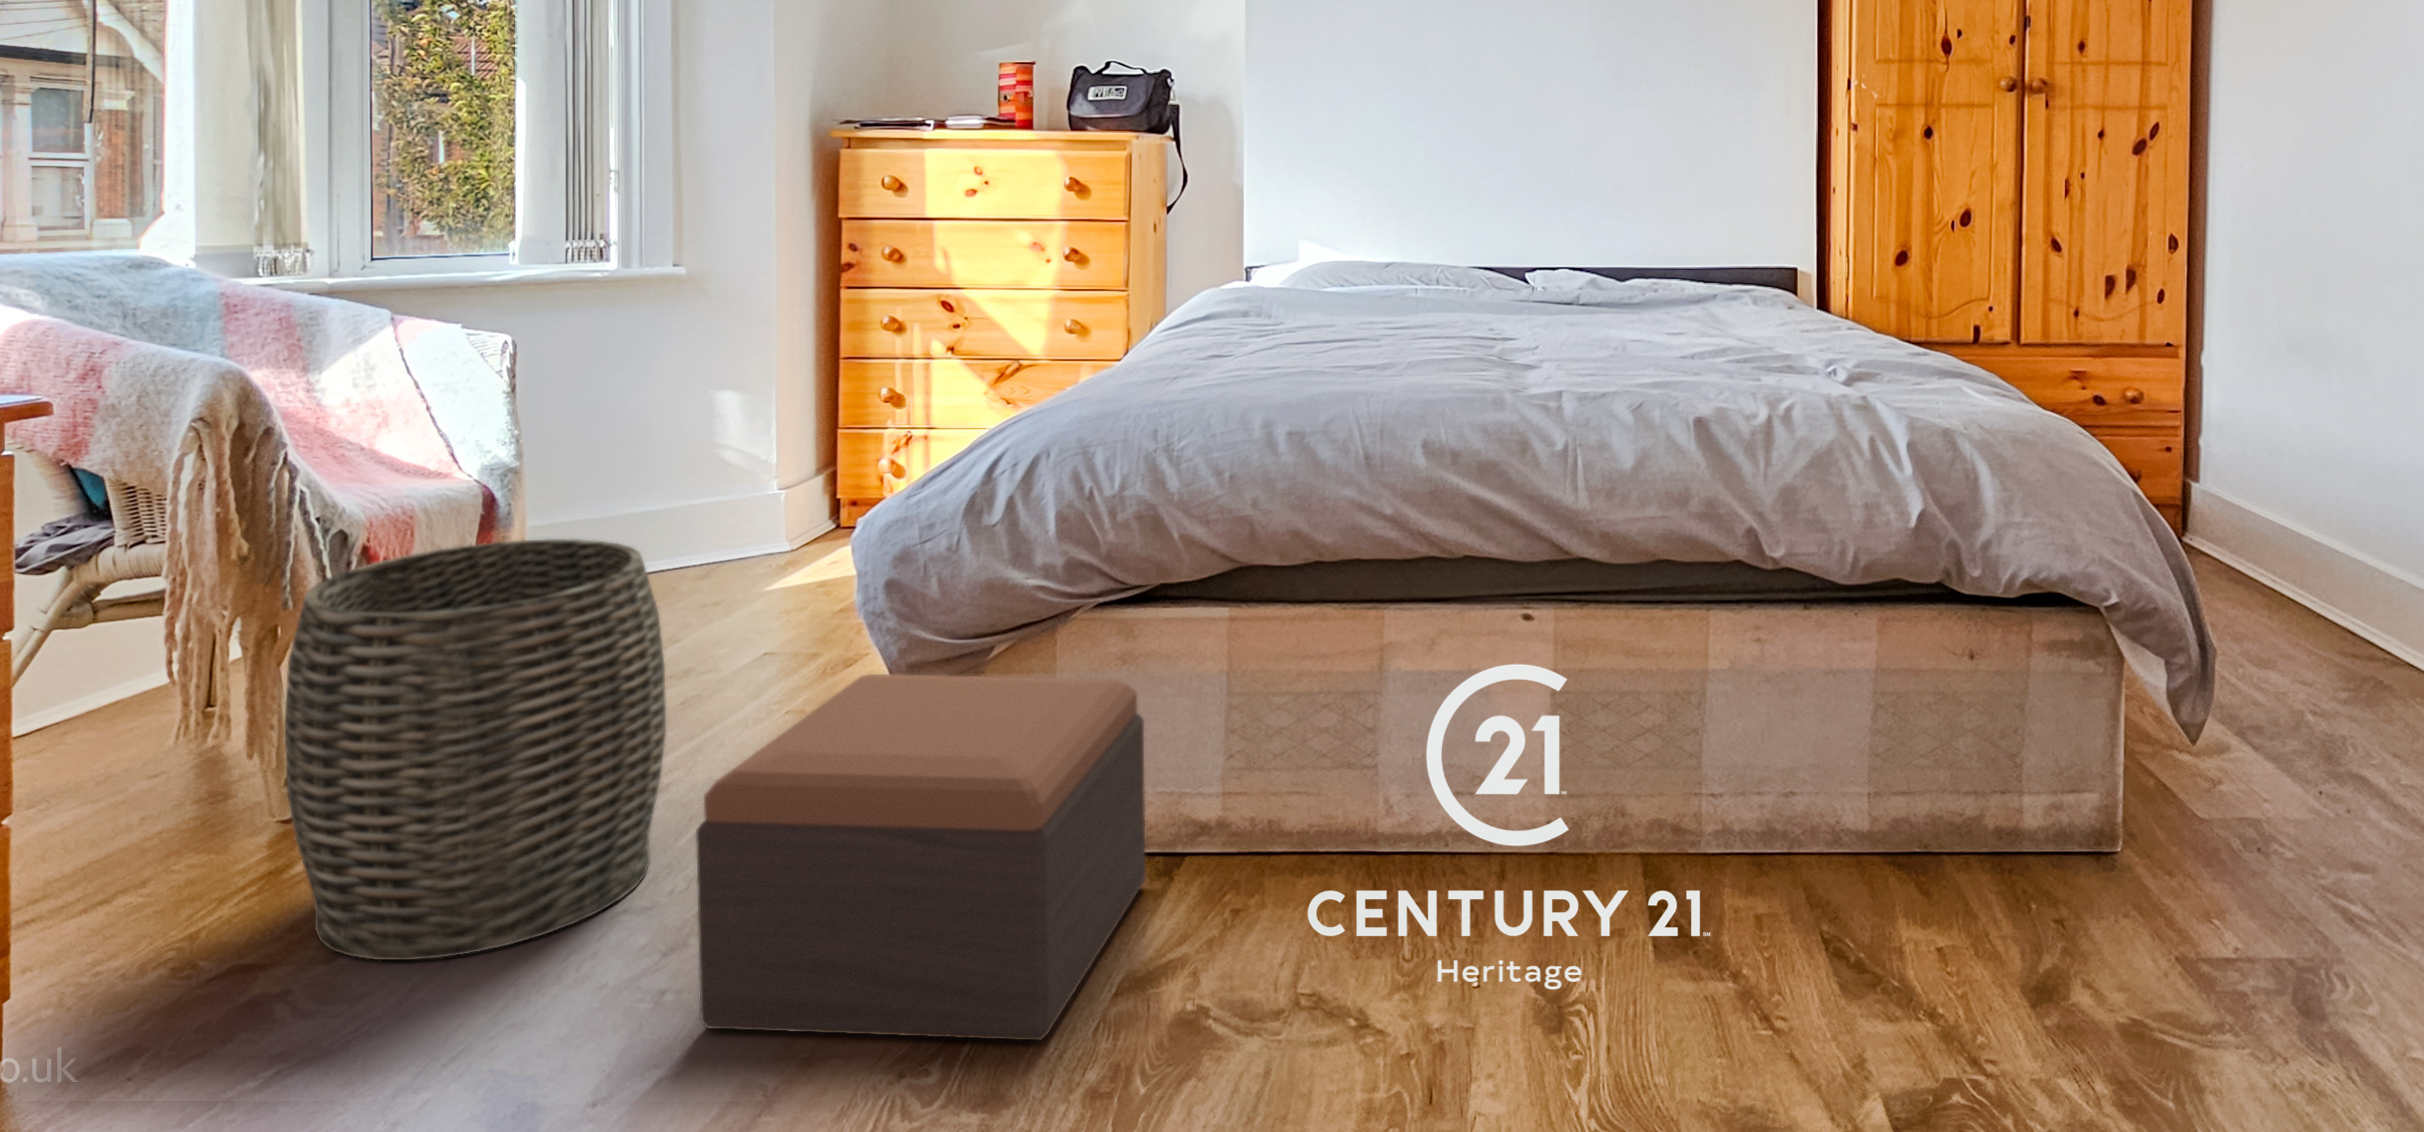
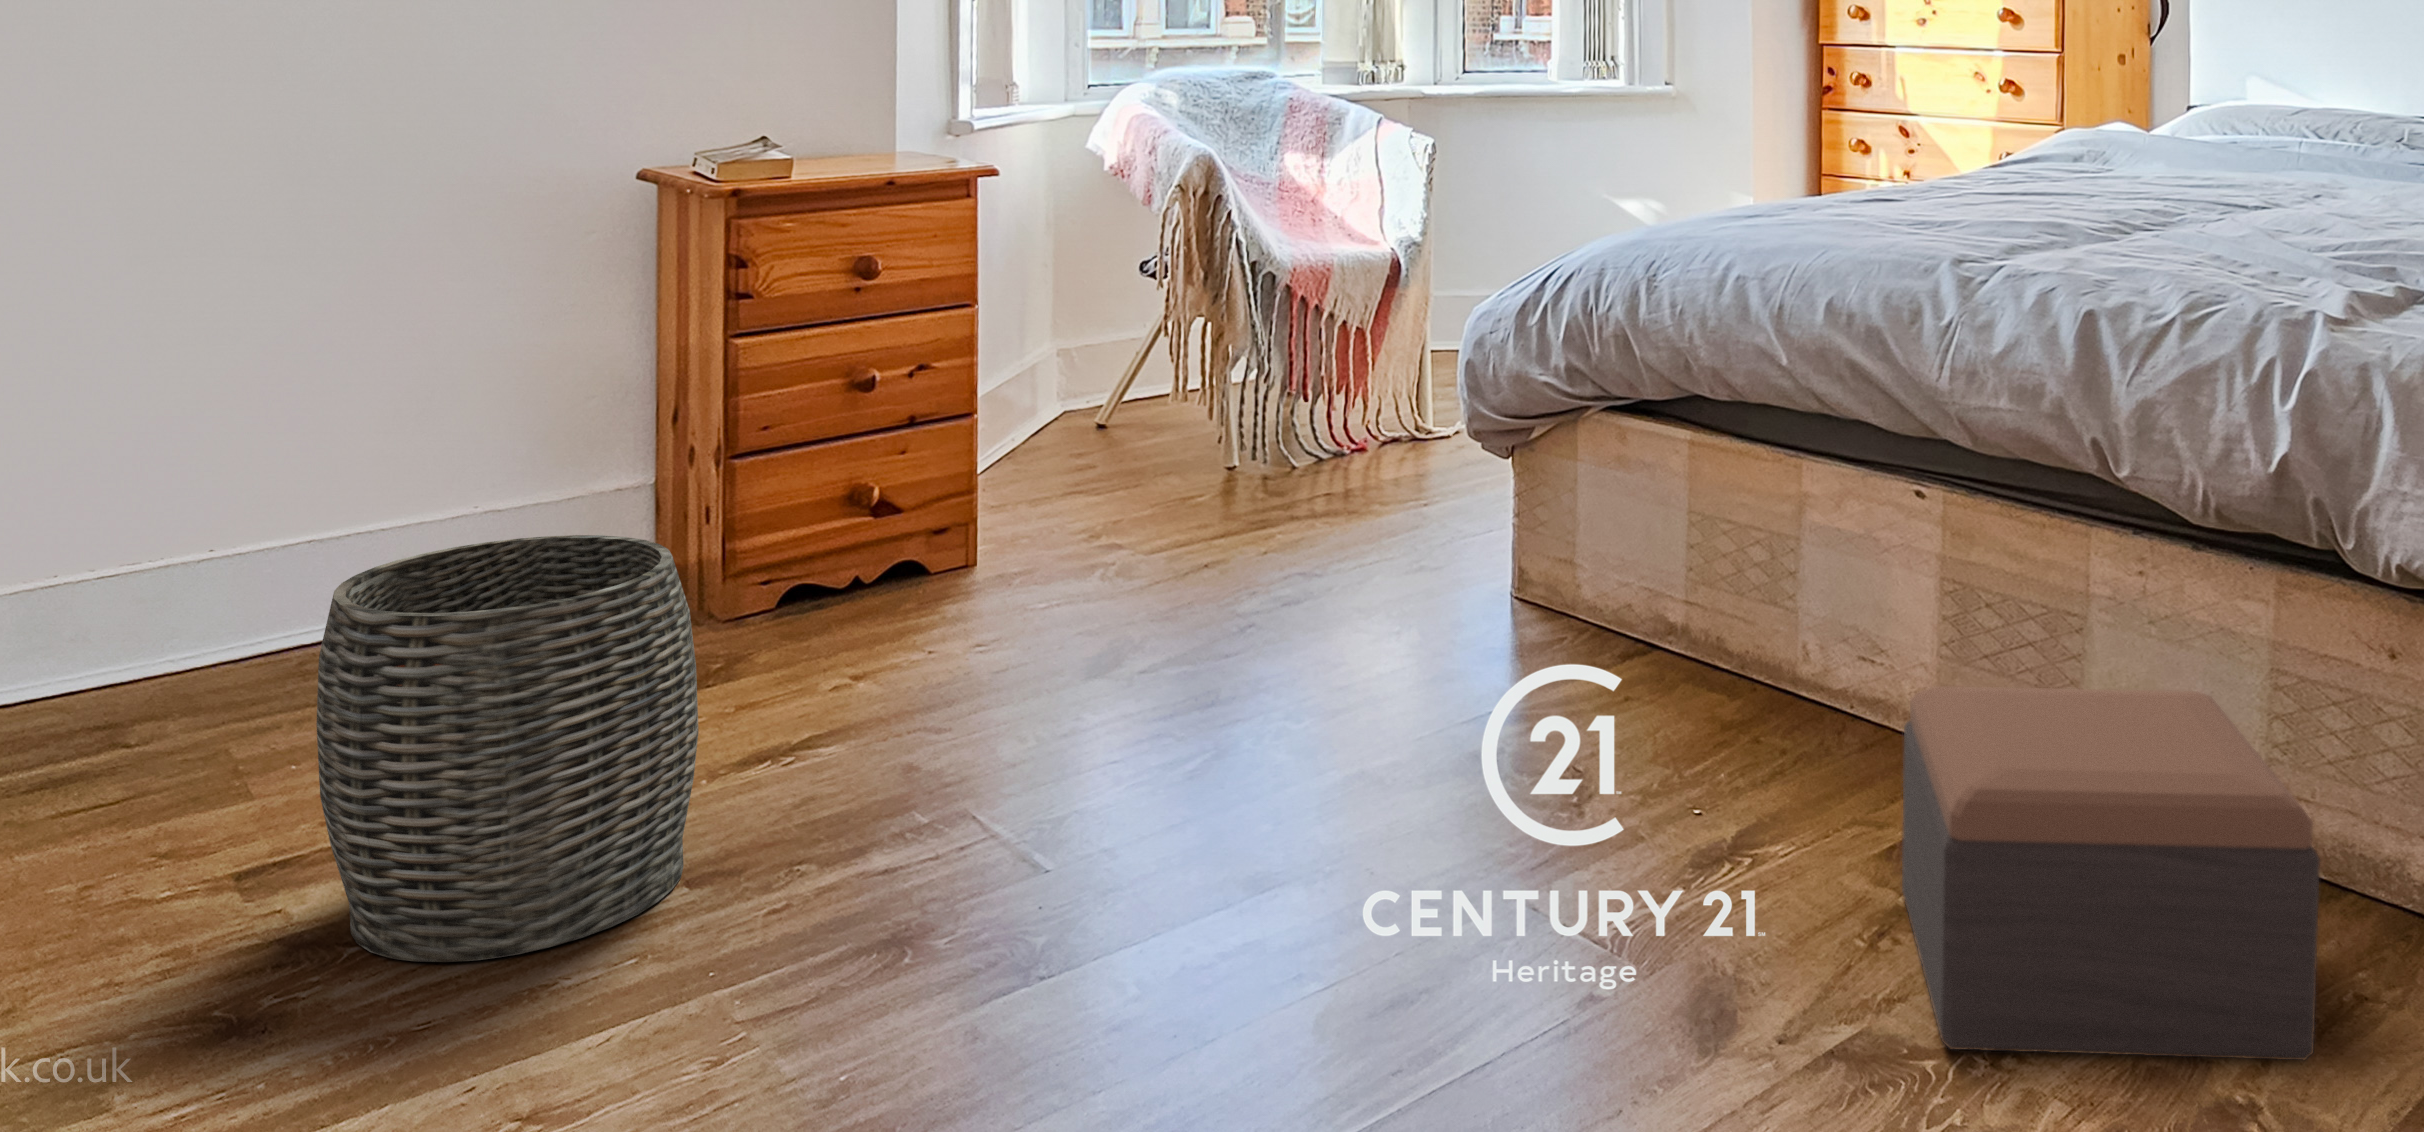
footstool: present [696,674,1145,1040] -> present [1902,686,2320,1060]

